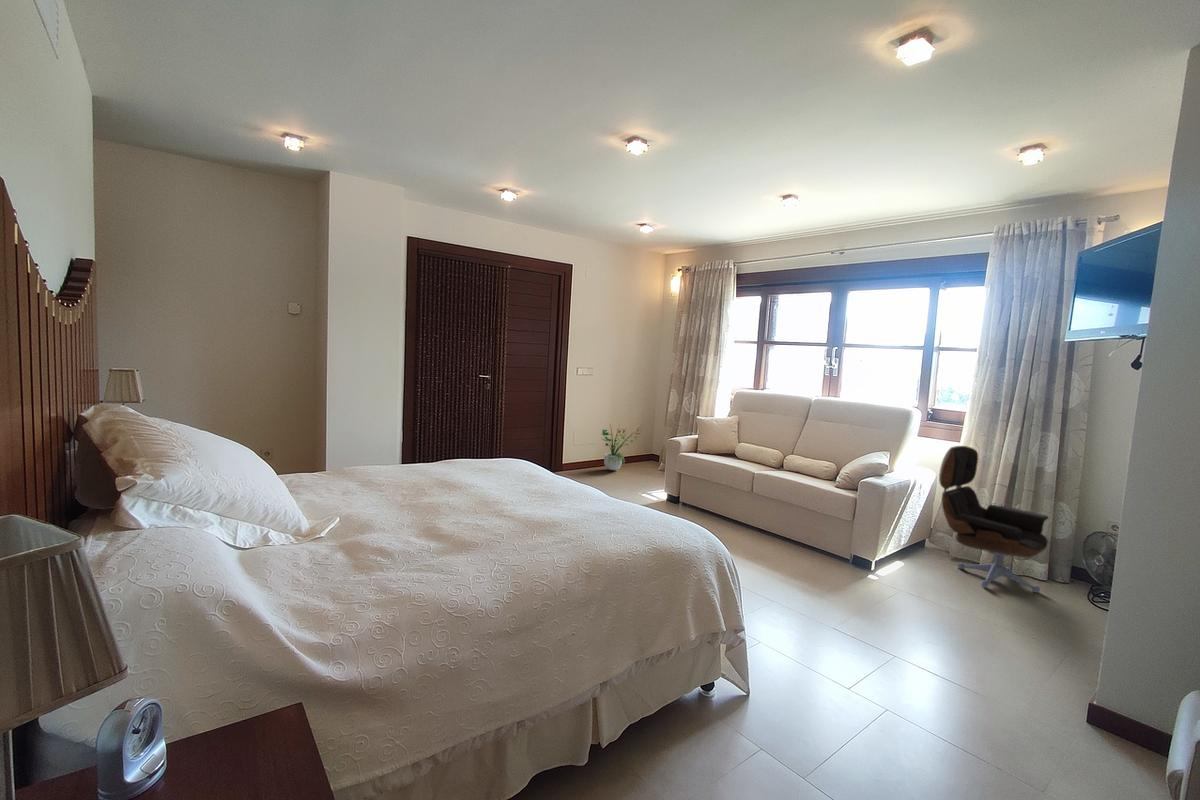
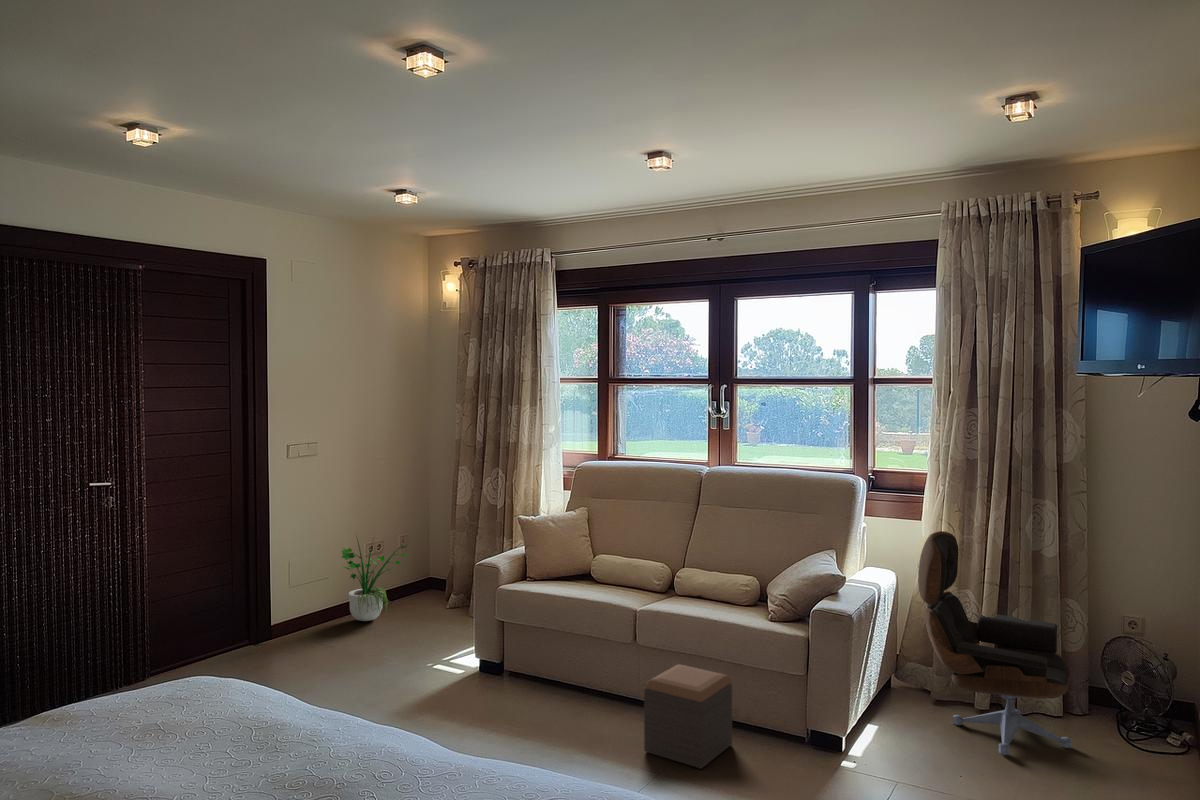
footstool: none [747,504,804,559] -> present [644,664,732,769]

